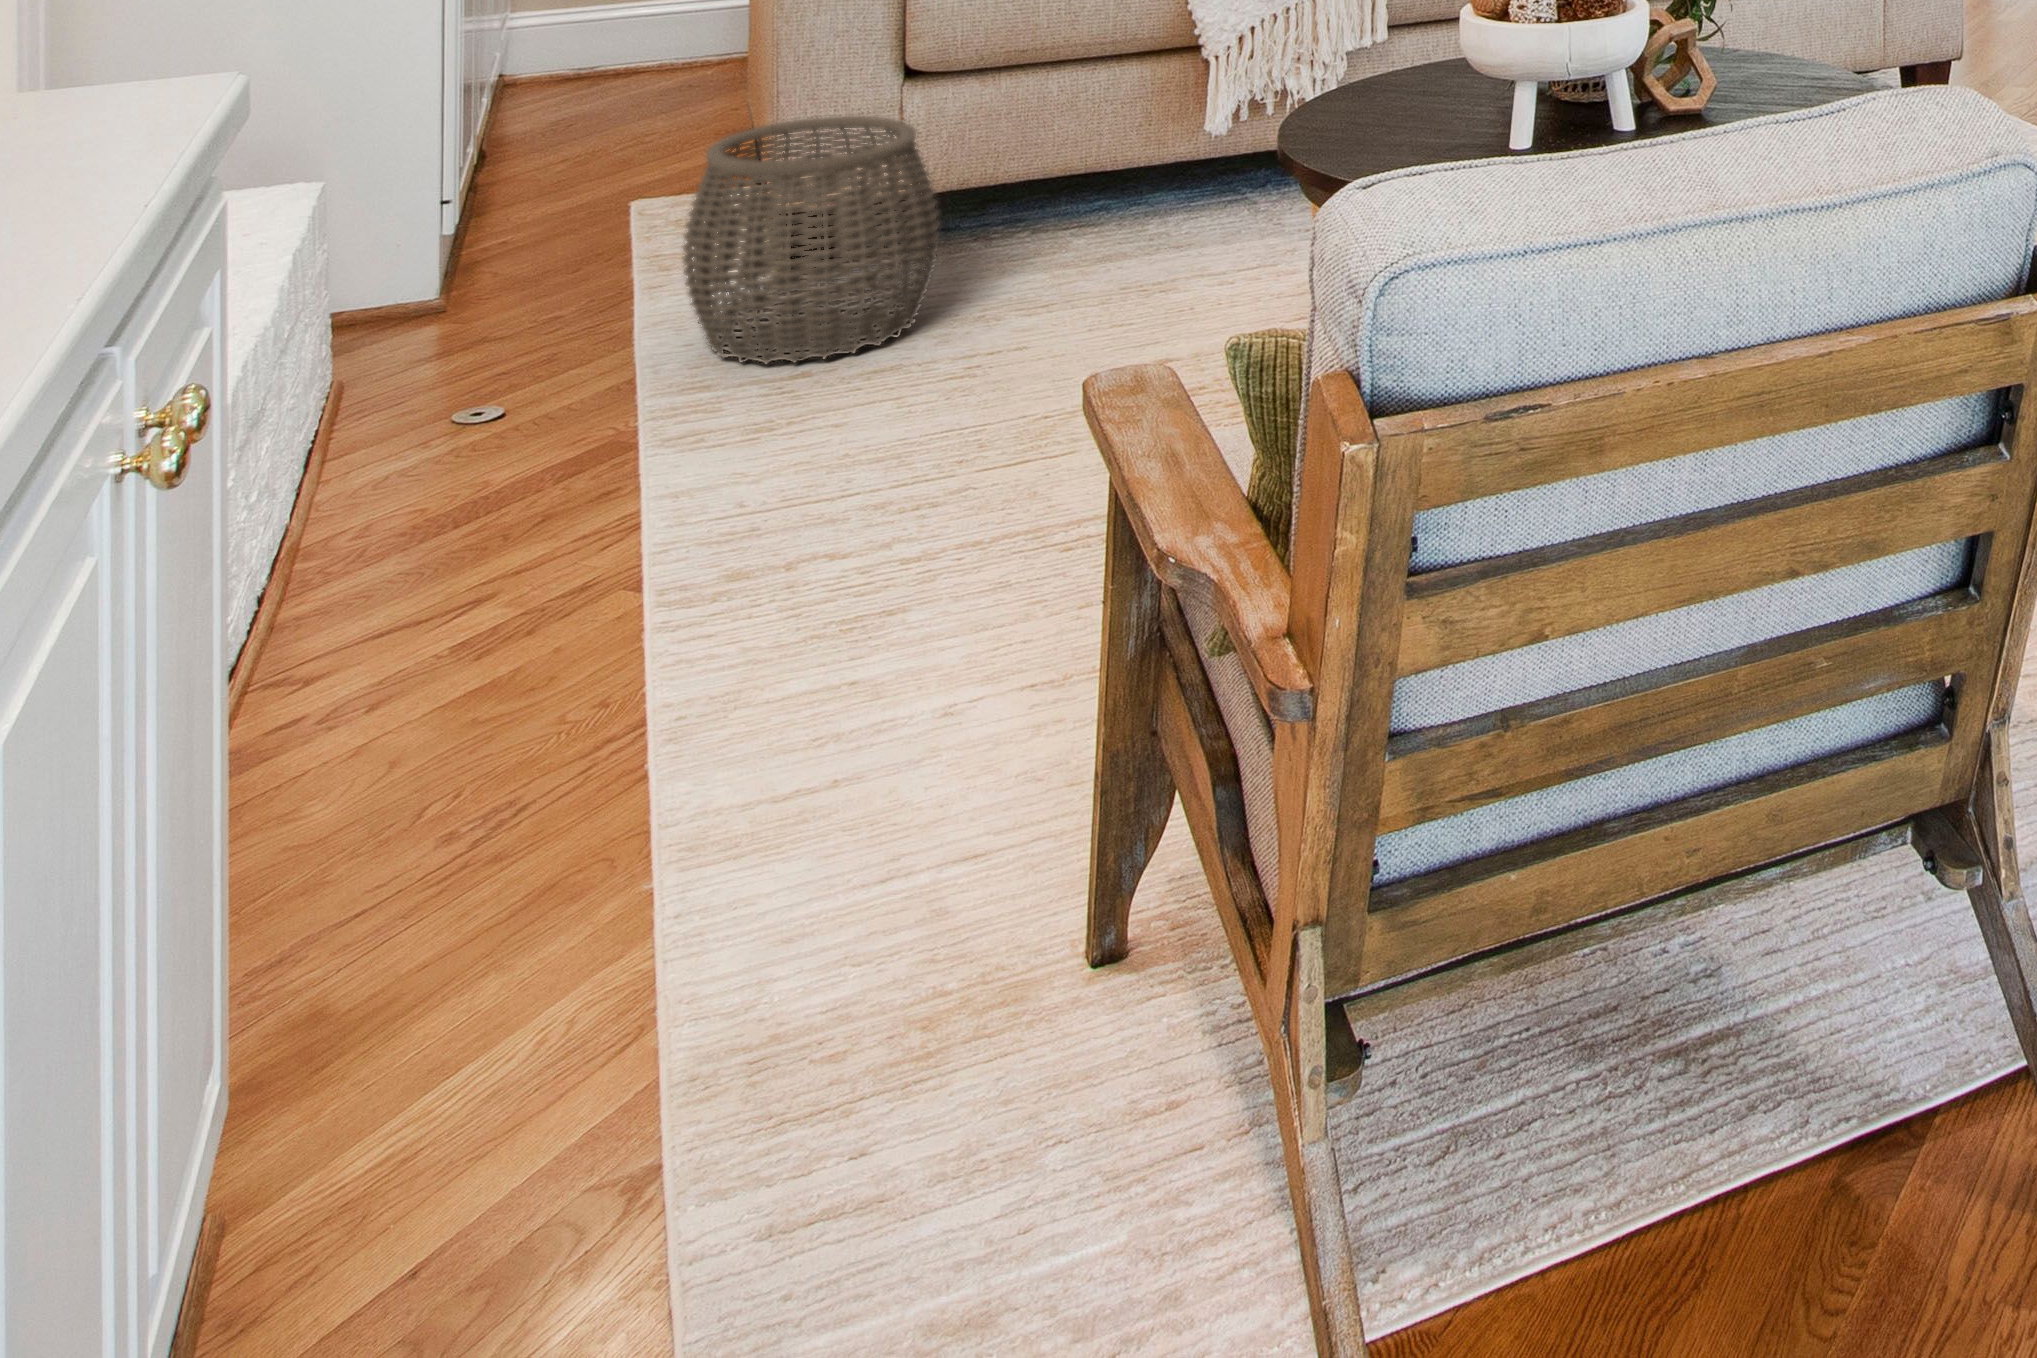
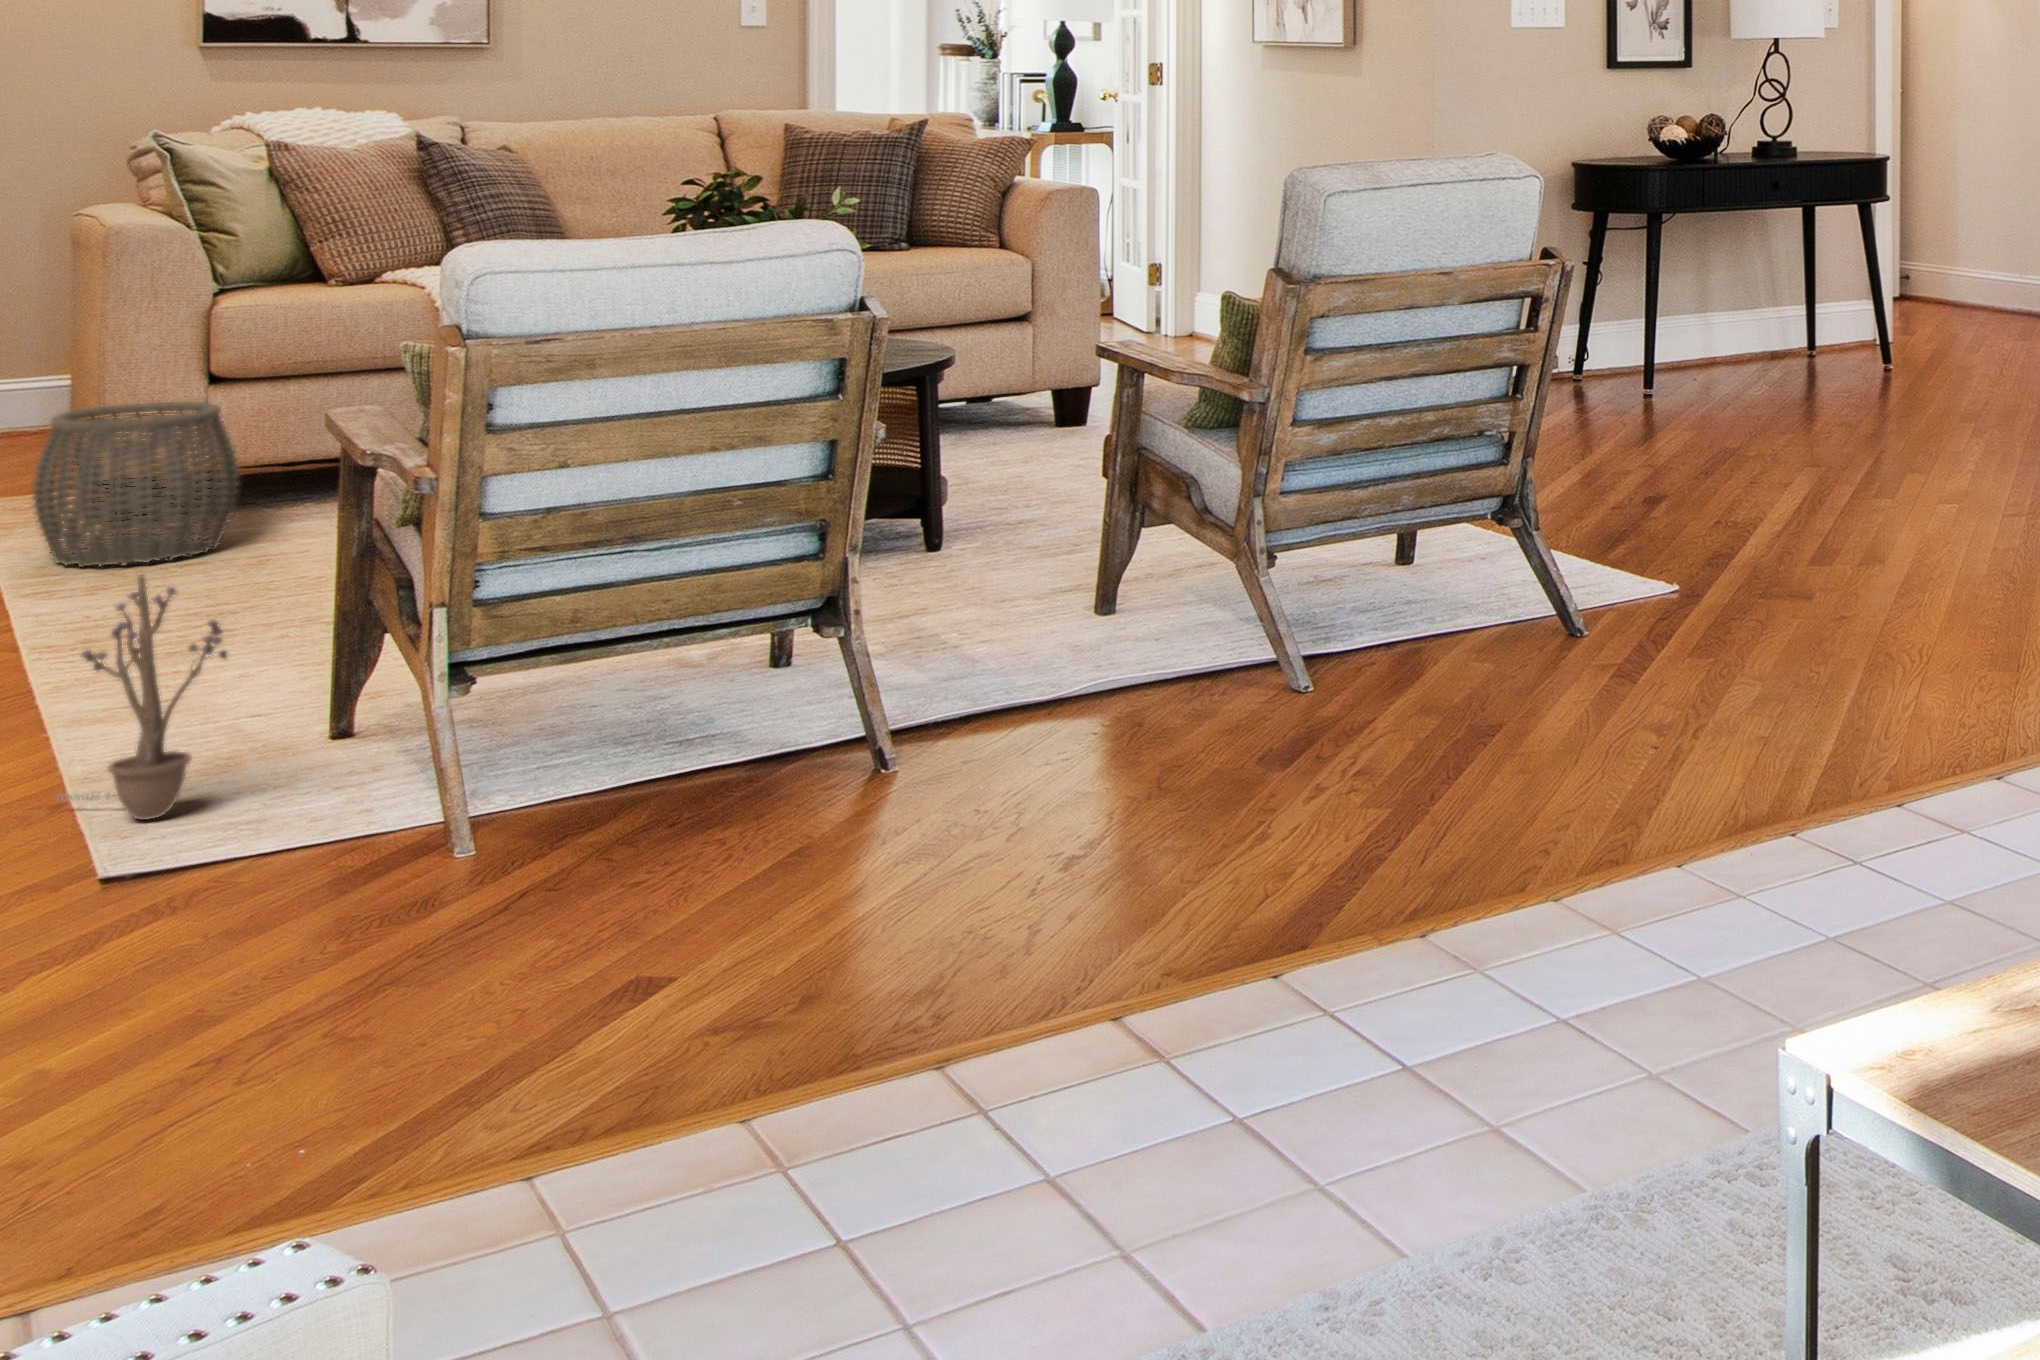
decorative plant: none [637,750,918,1219] -> present [61,575,227,820]

